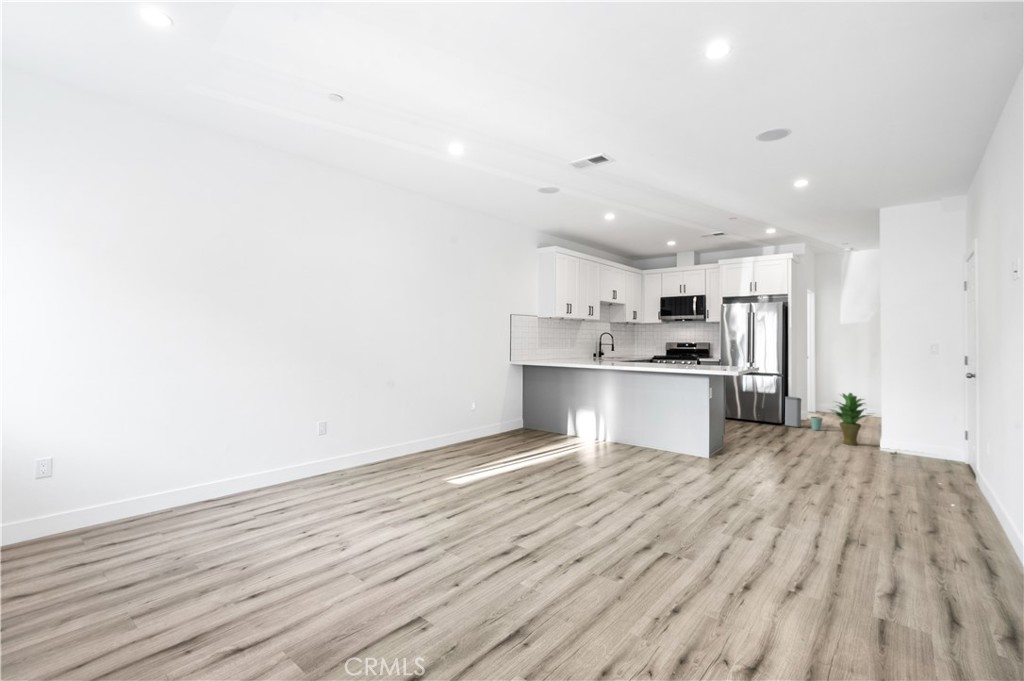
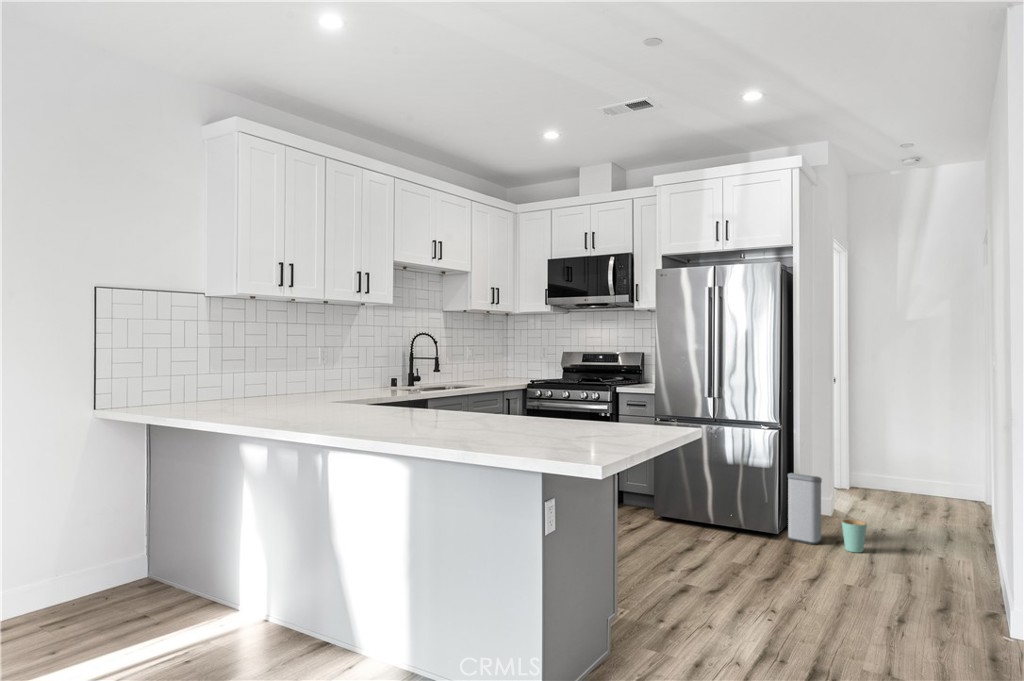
potted plant: present [832,393,870,445] -> none [882,475,996,612]

